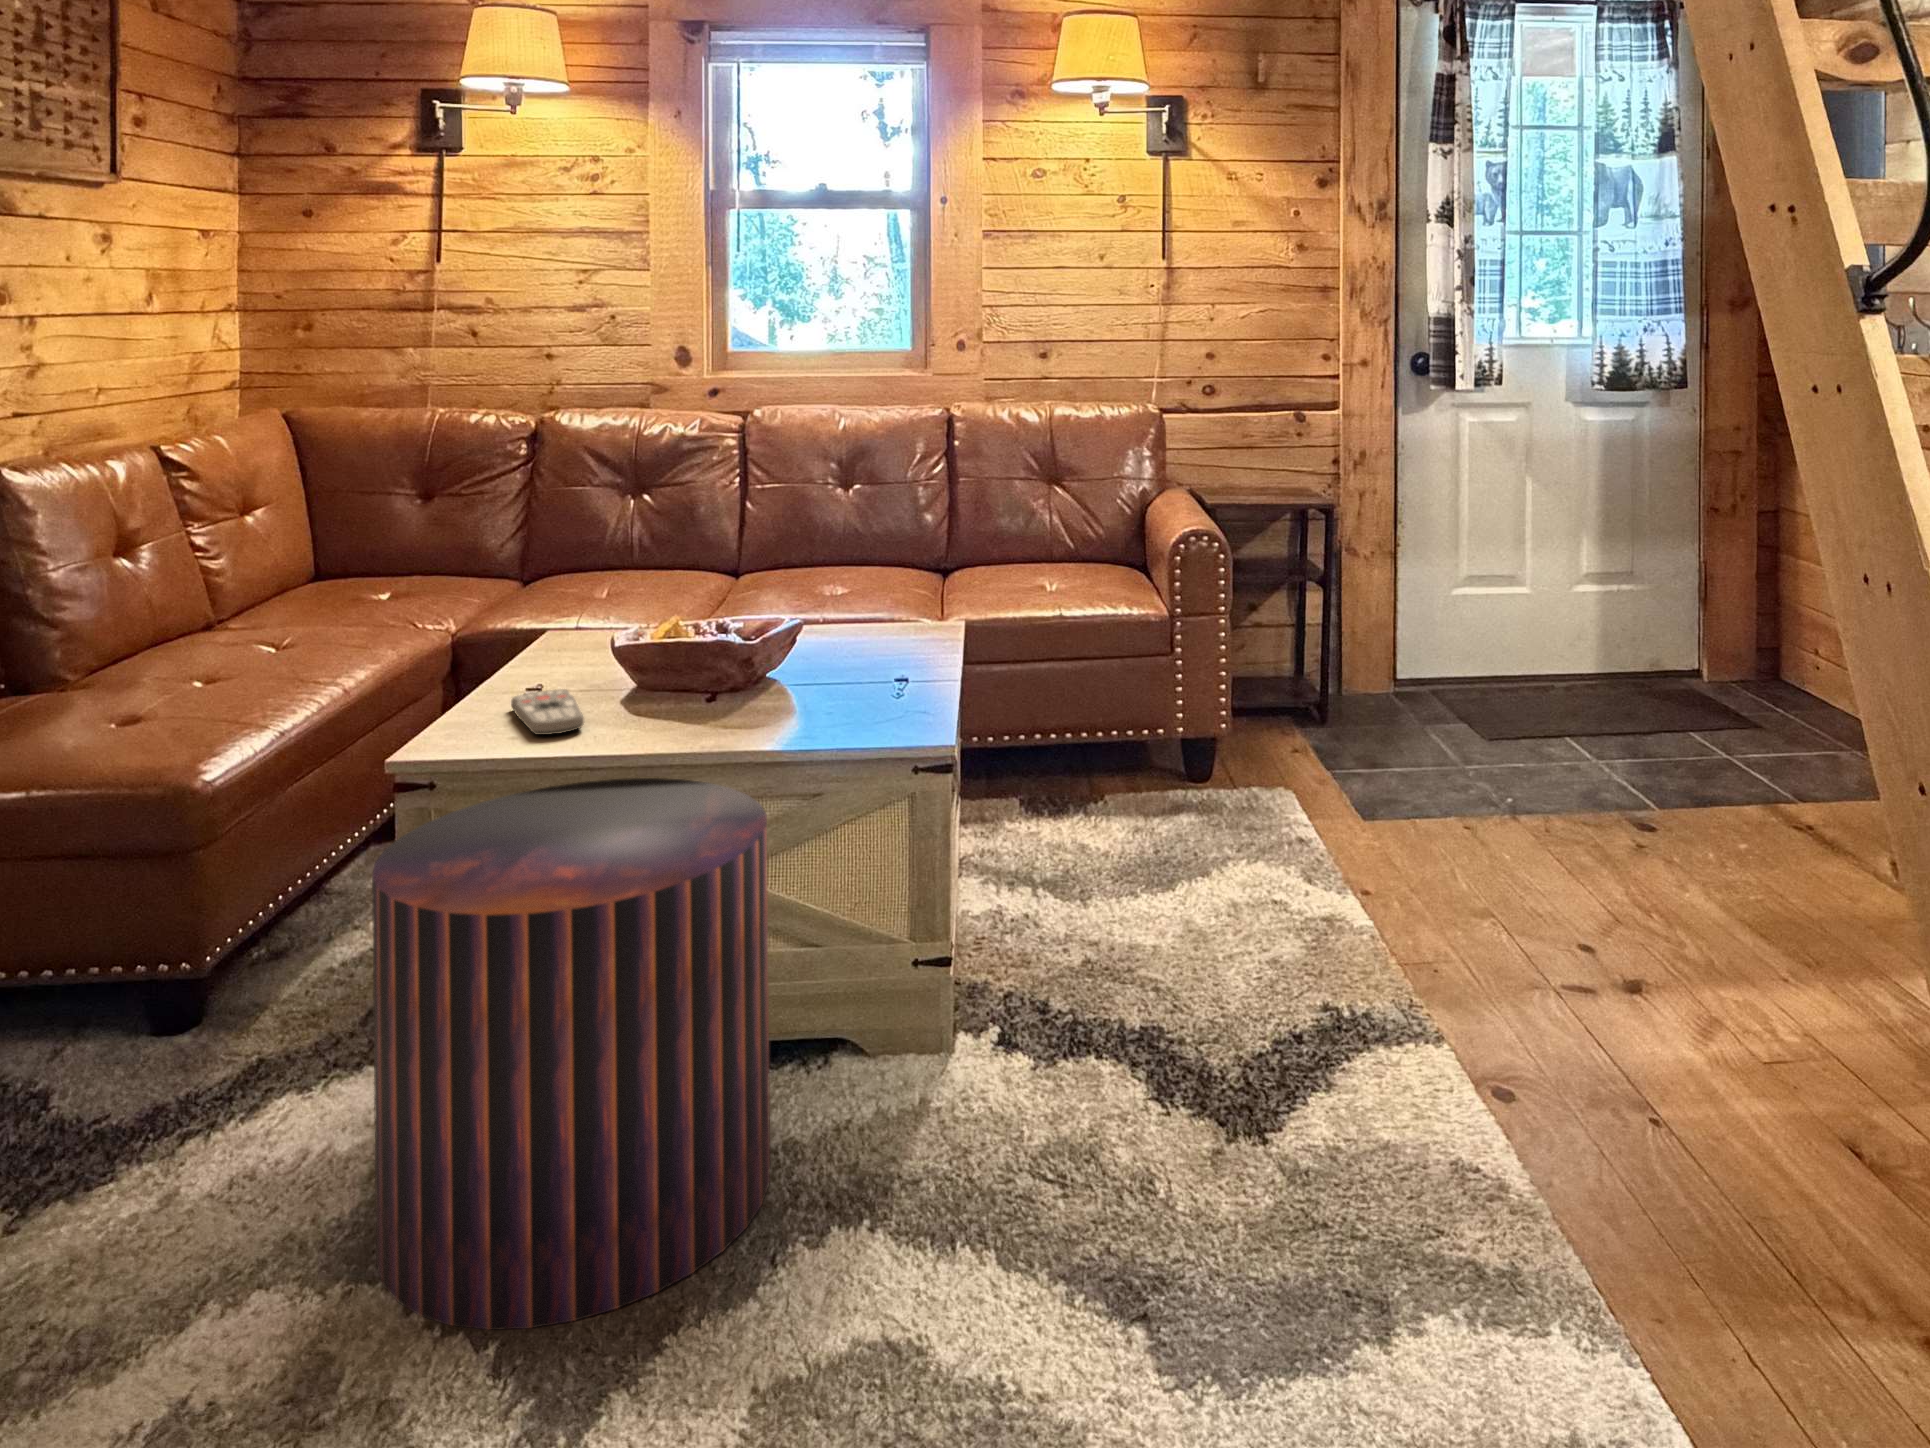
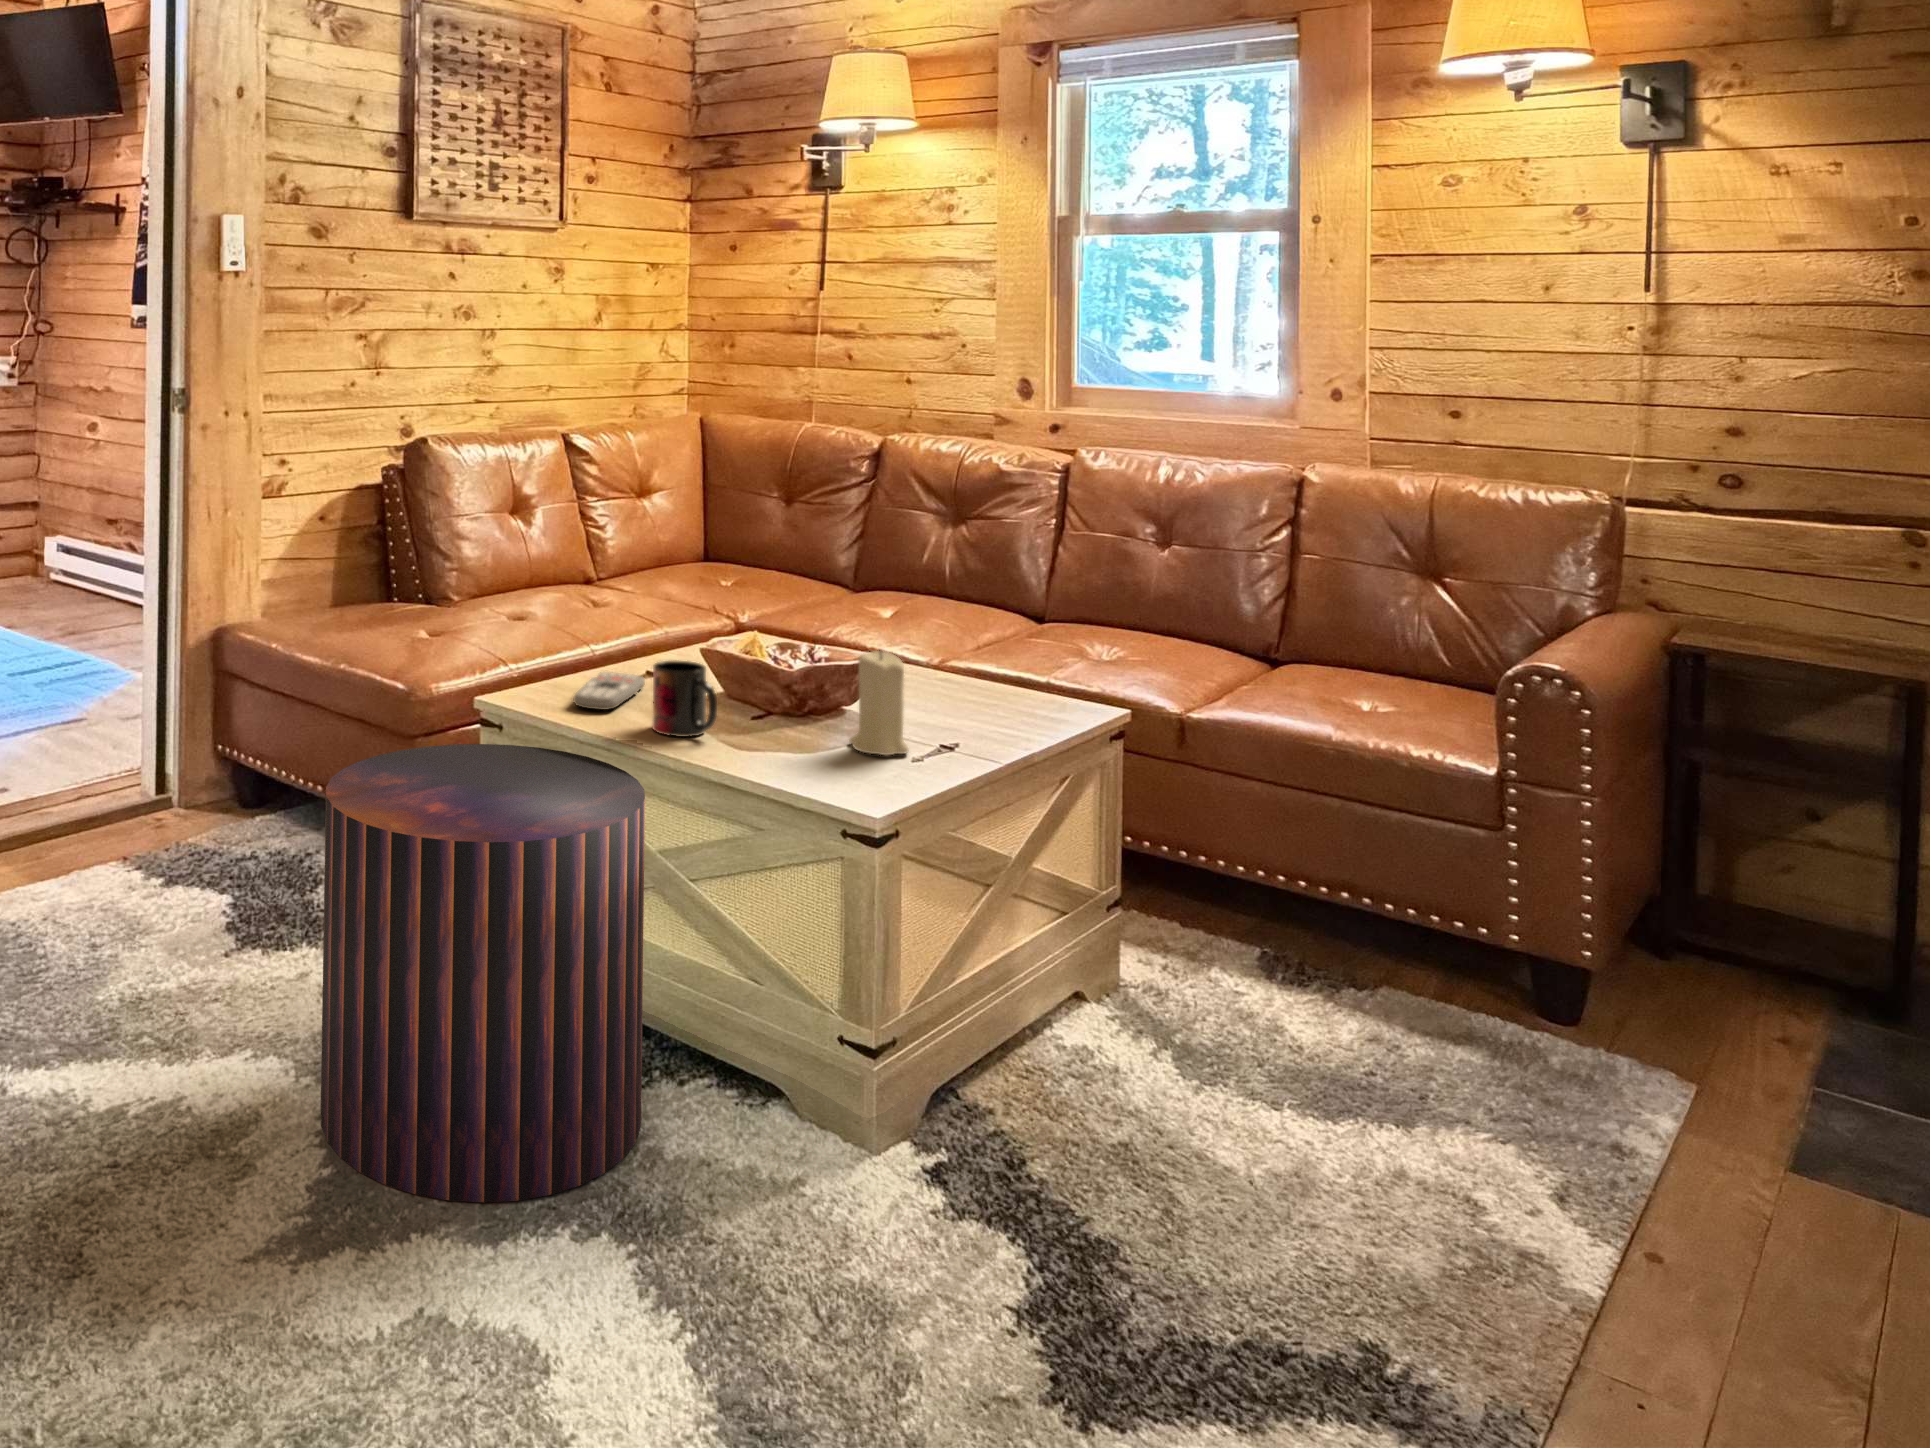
candle: none [837,602,898,701] -> present [849,650,909,755]
mug: none [648,655,731,736] -> present [652,660,717,737]

